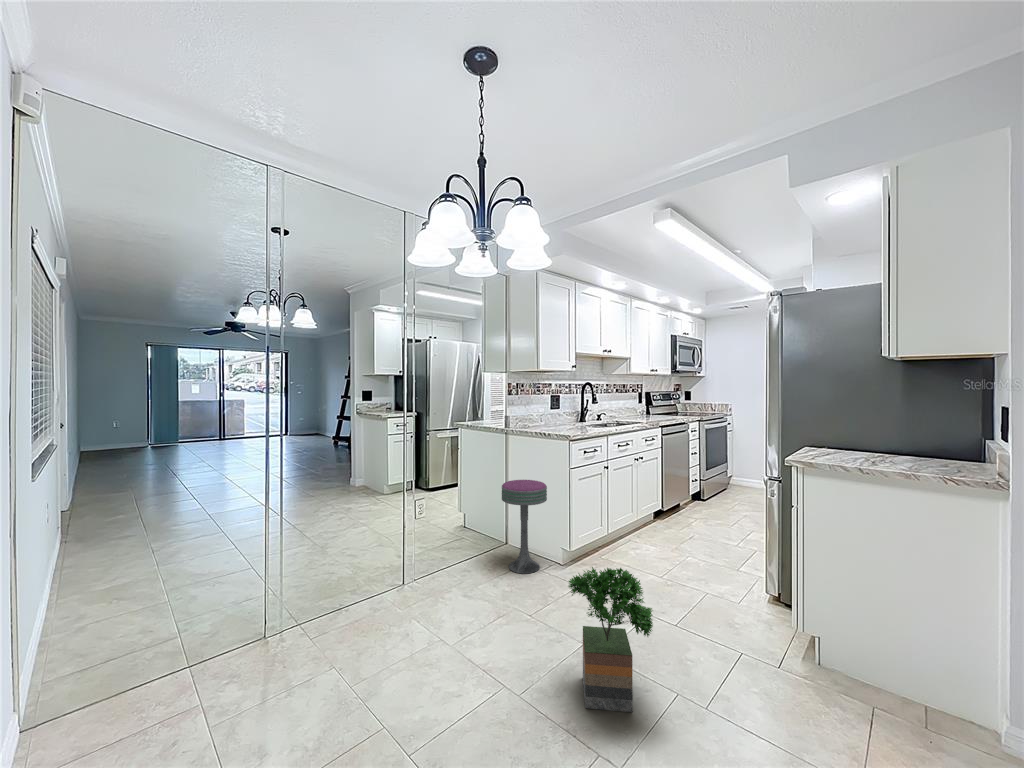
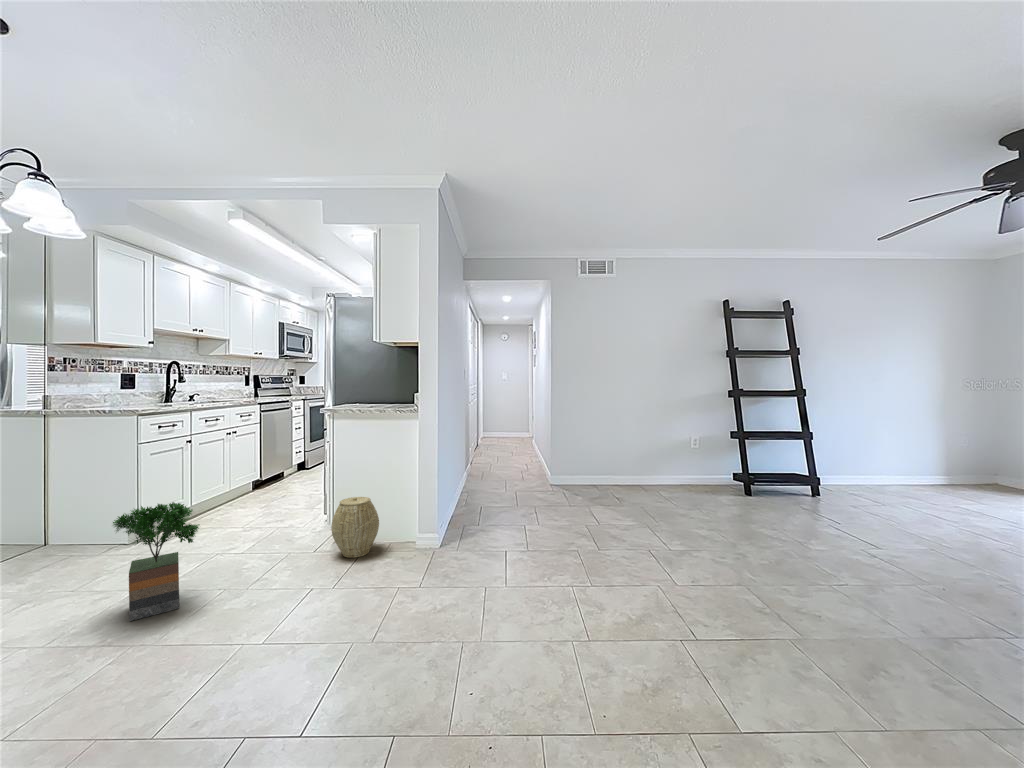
bar stool: present [502,480,547,574] -> none [34,461,106,564]
woven basket: none [814,609,908,721] -> present [331,497,379,558]

